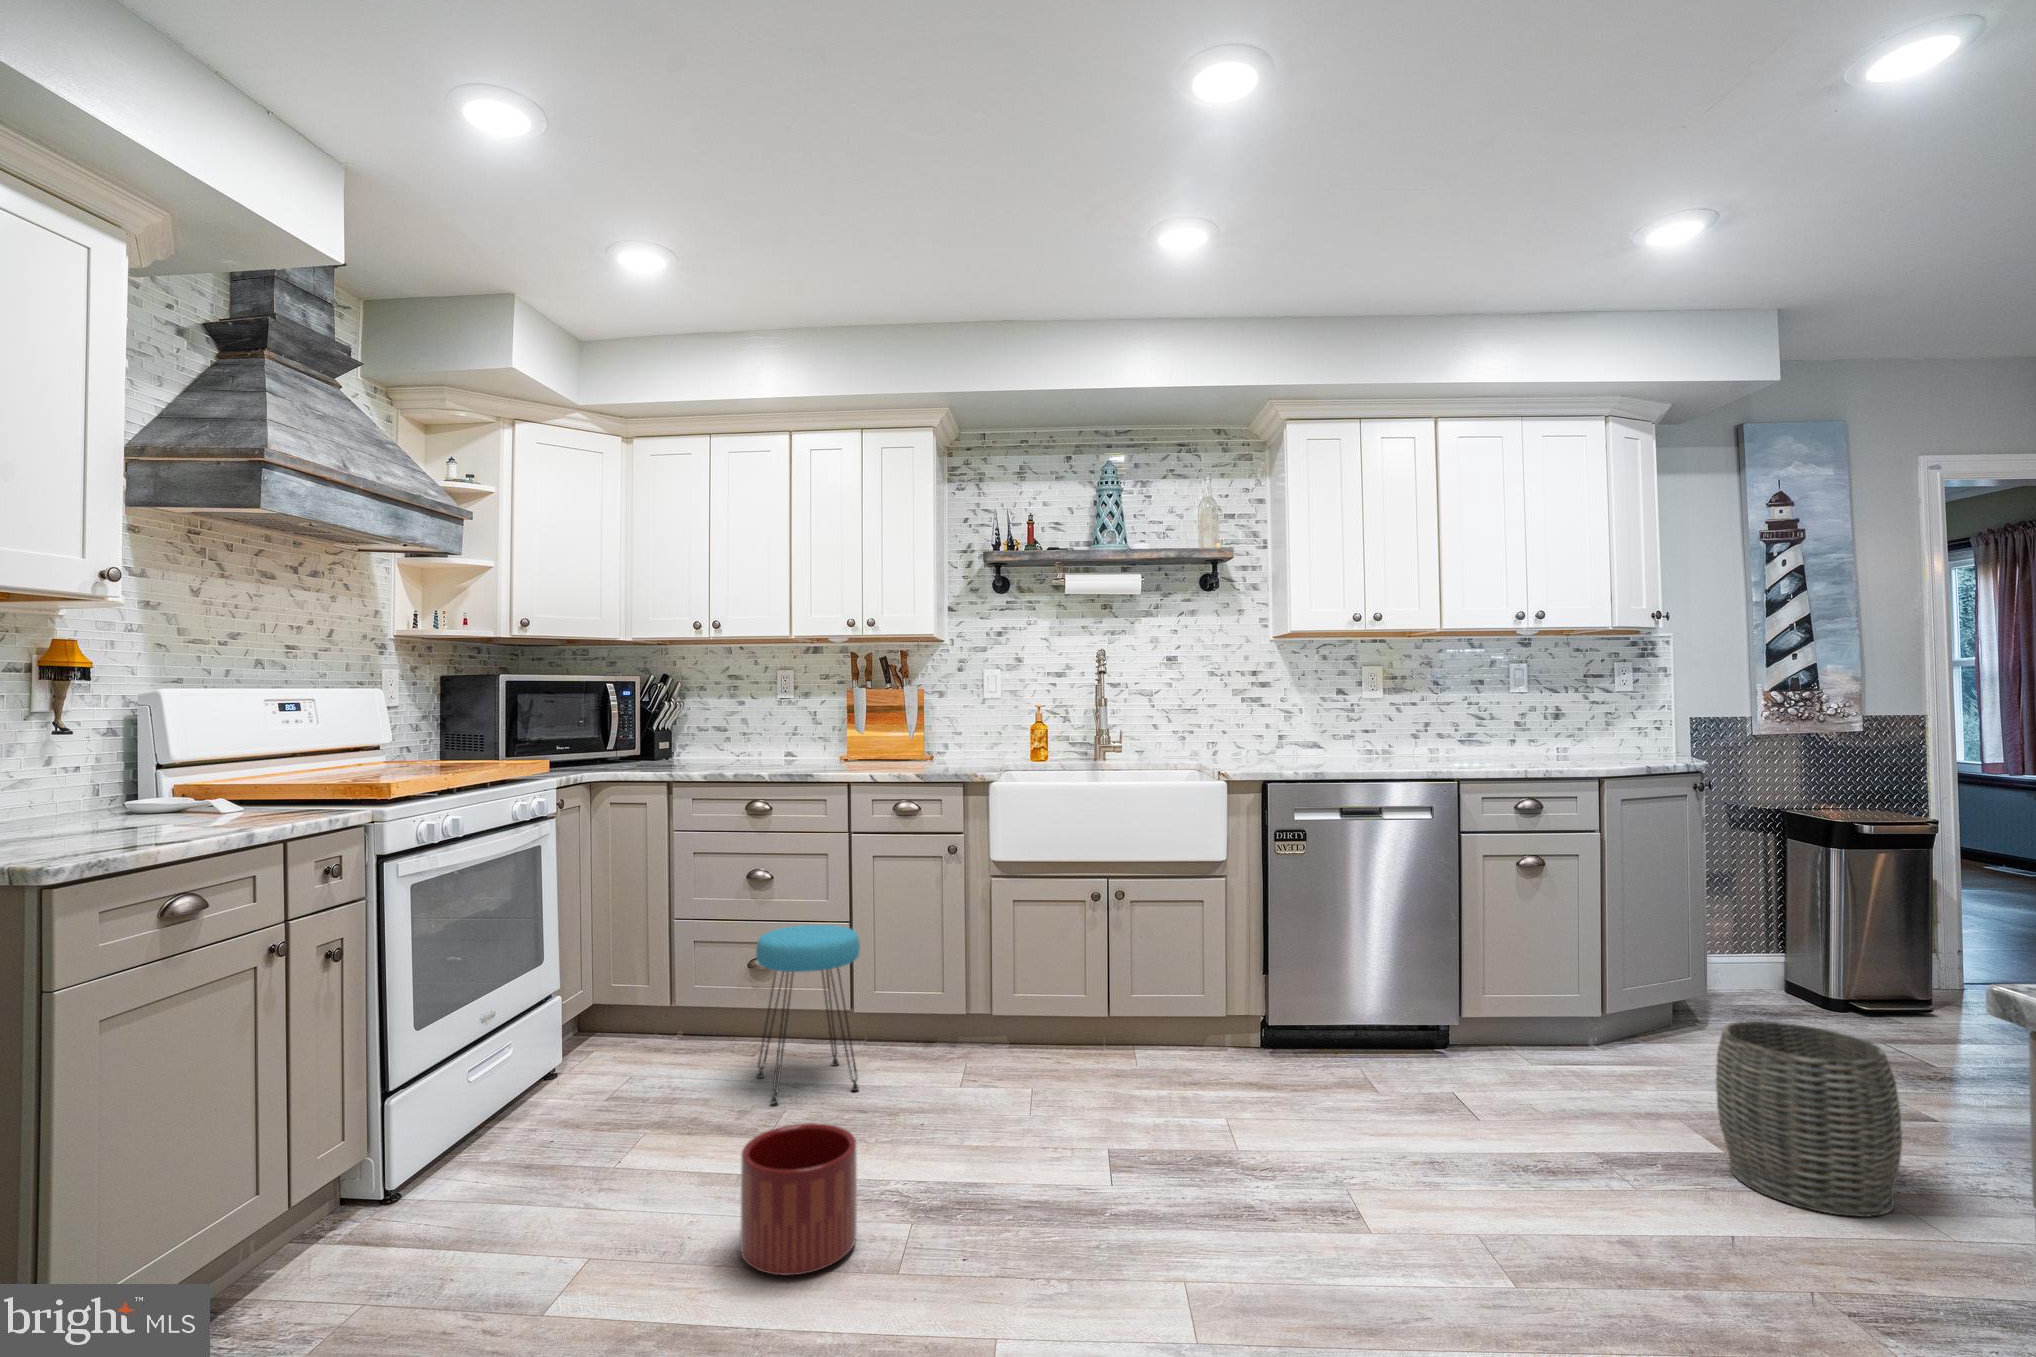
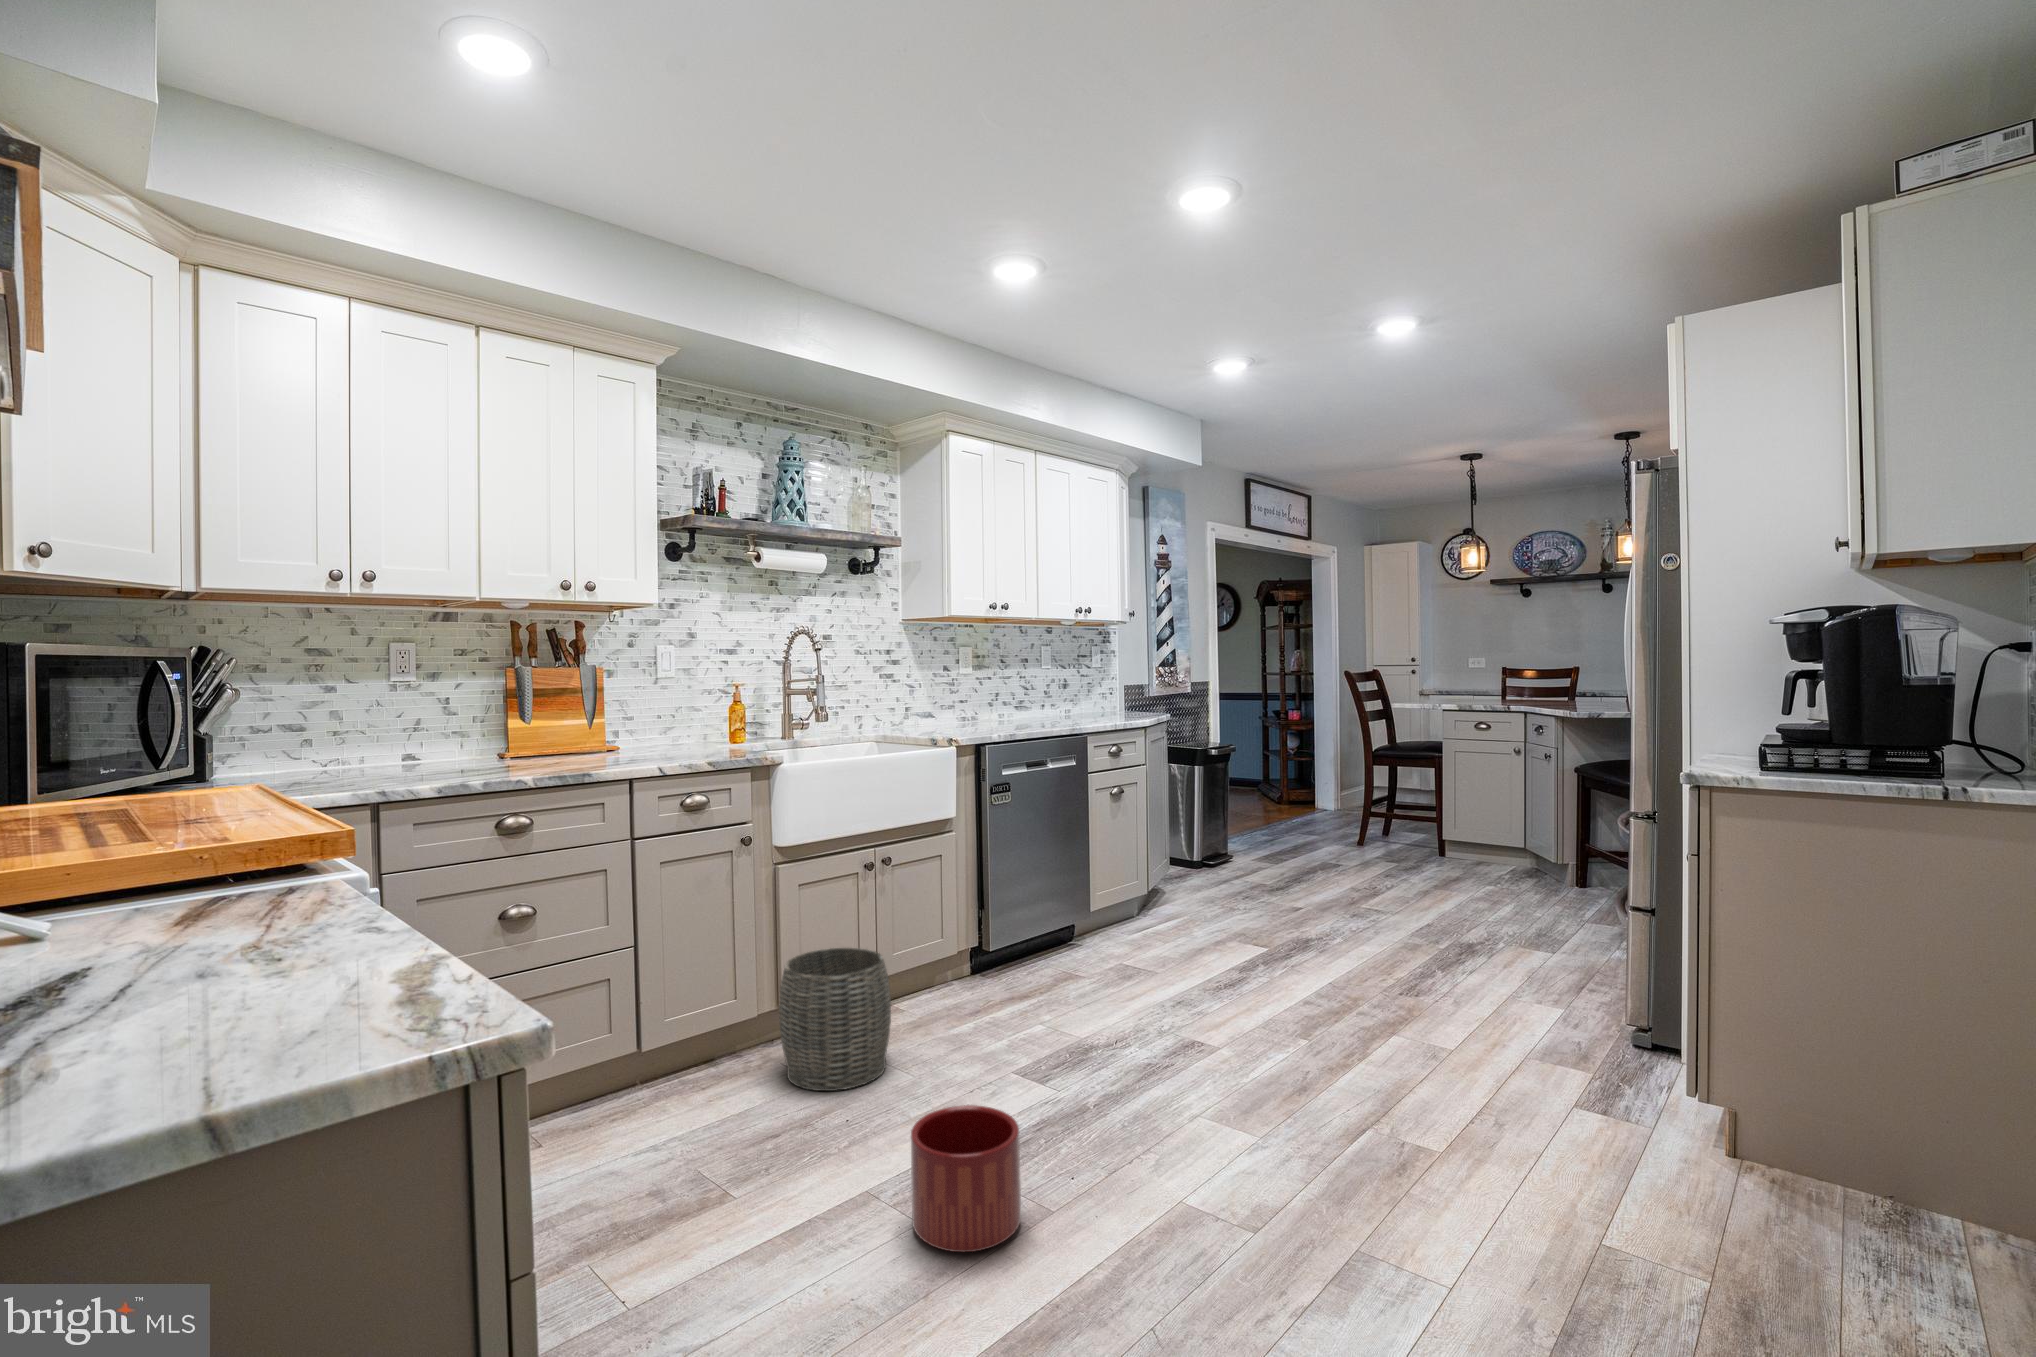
stool: present [756,925,860,1103] -> none [595,945,738,1157]
woven basket: present [1716,1021,1902,1217] -> present [779,948,891,1091]

